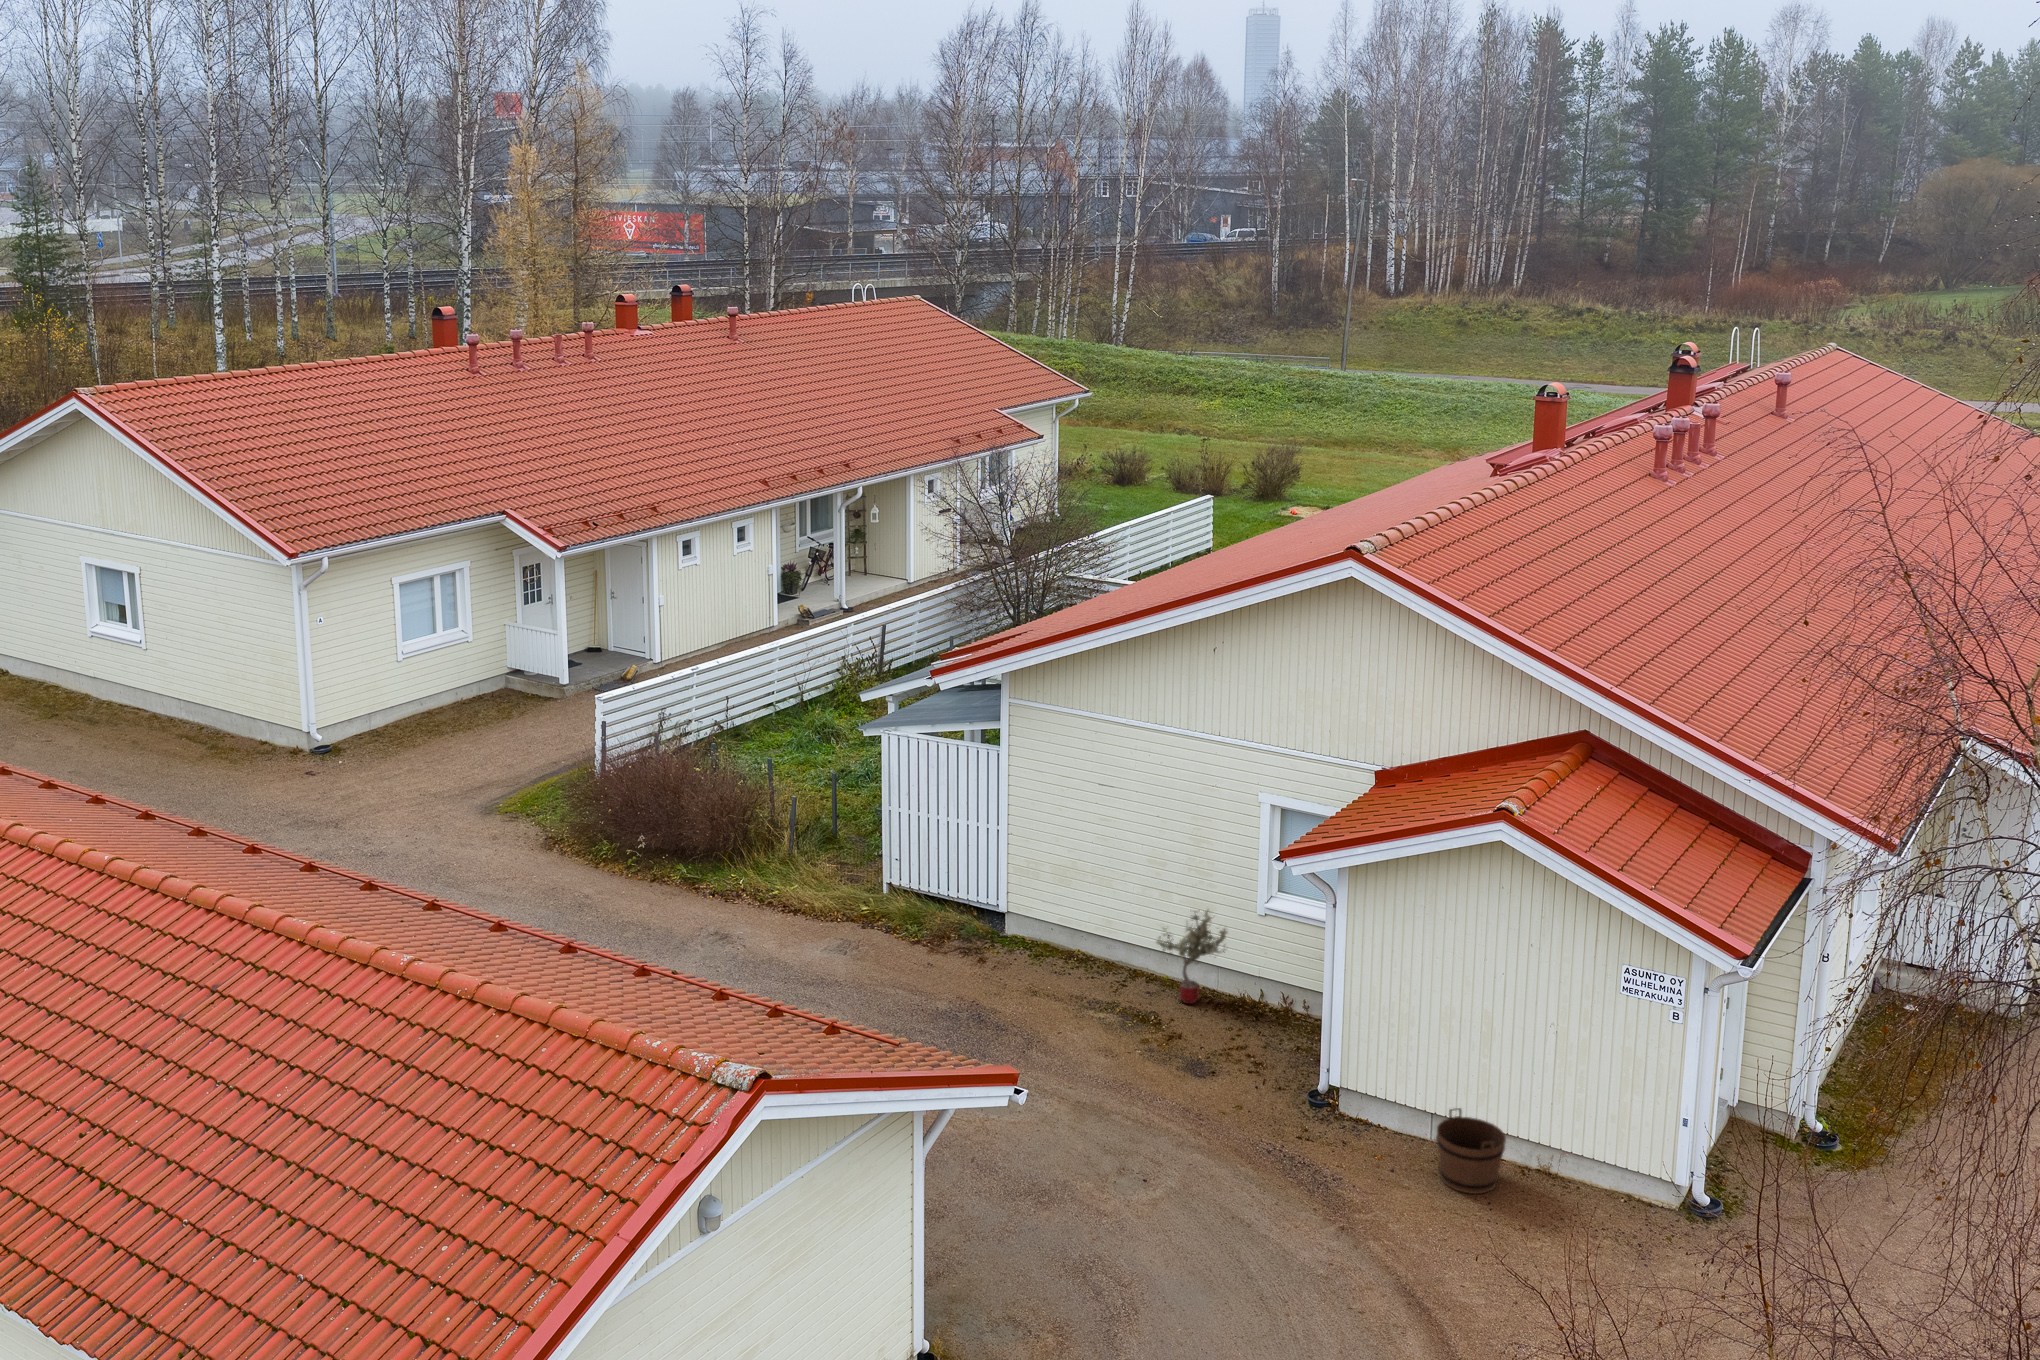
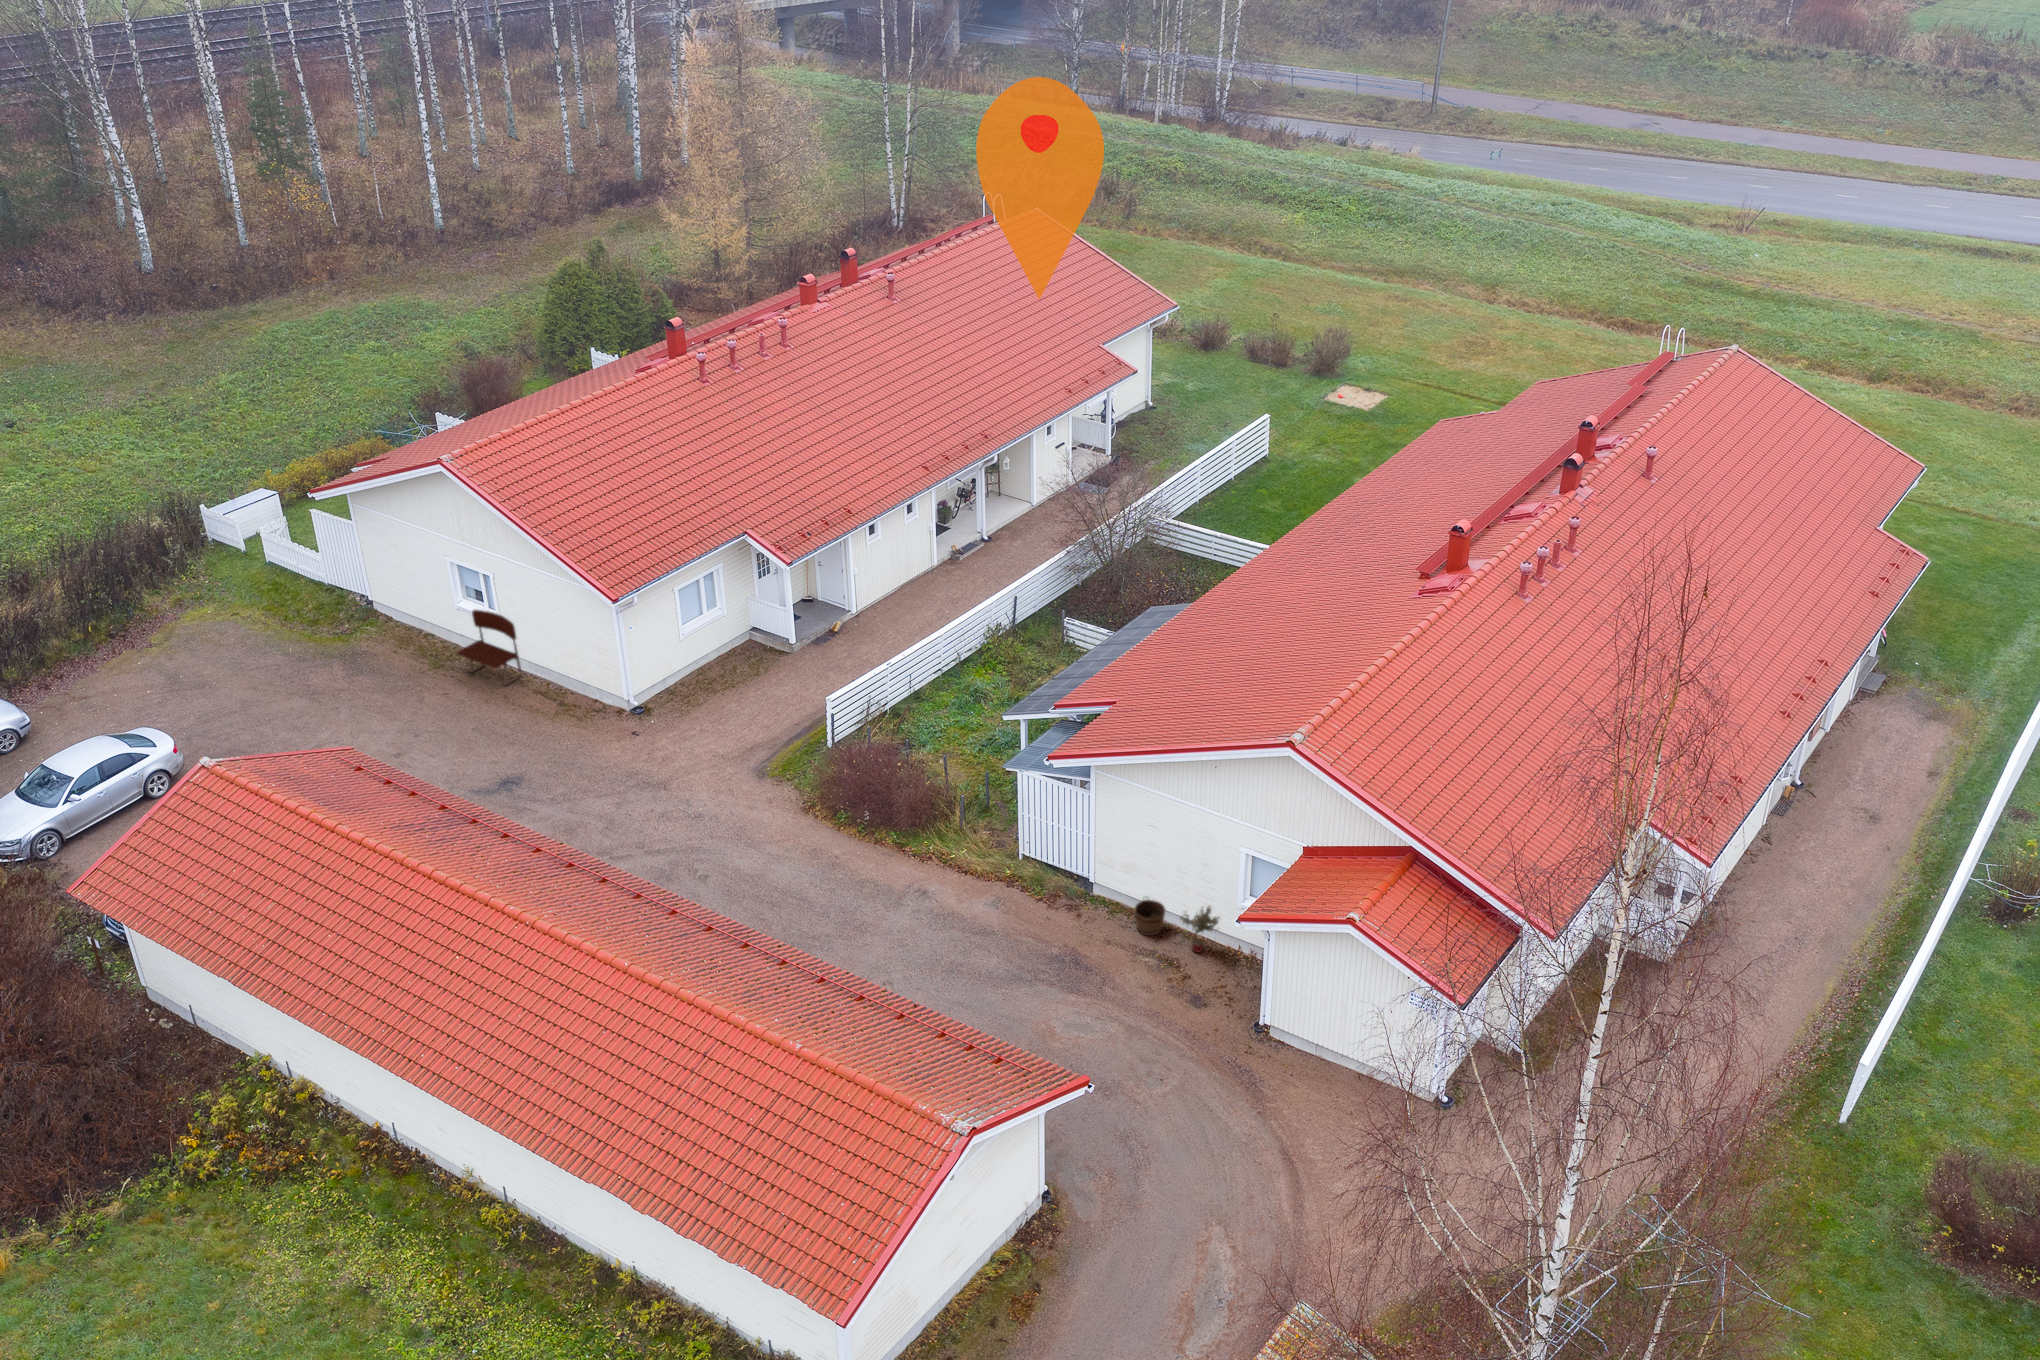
bench: none [76,626,169,730] -> present [457,610,522,686]
bucket: present [1436,1108,1506,1194] -> present [1135,896,1165,936]

